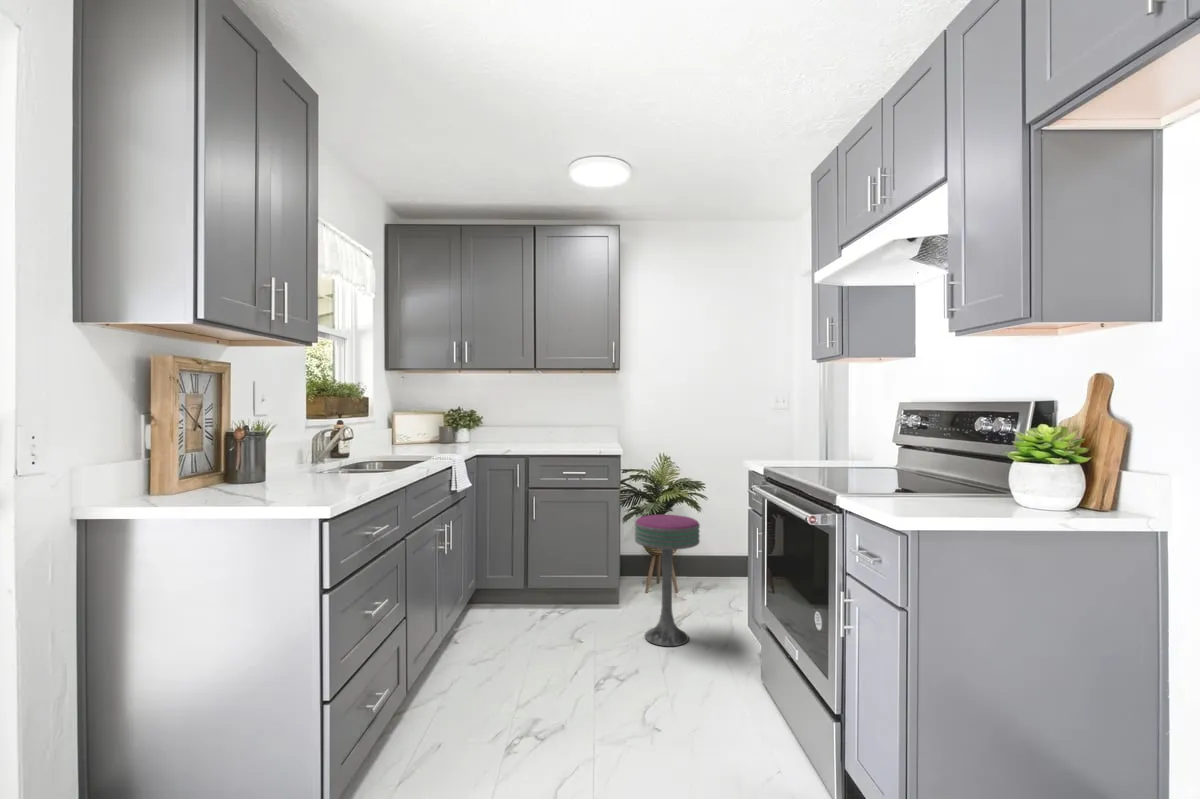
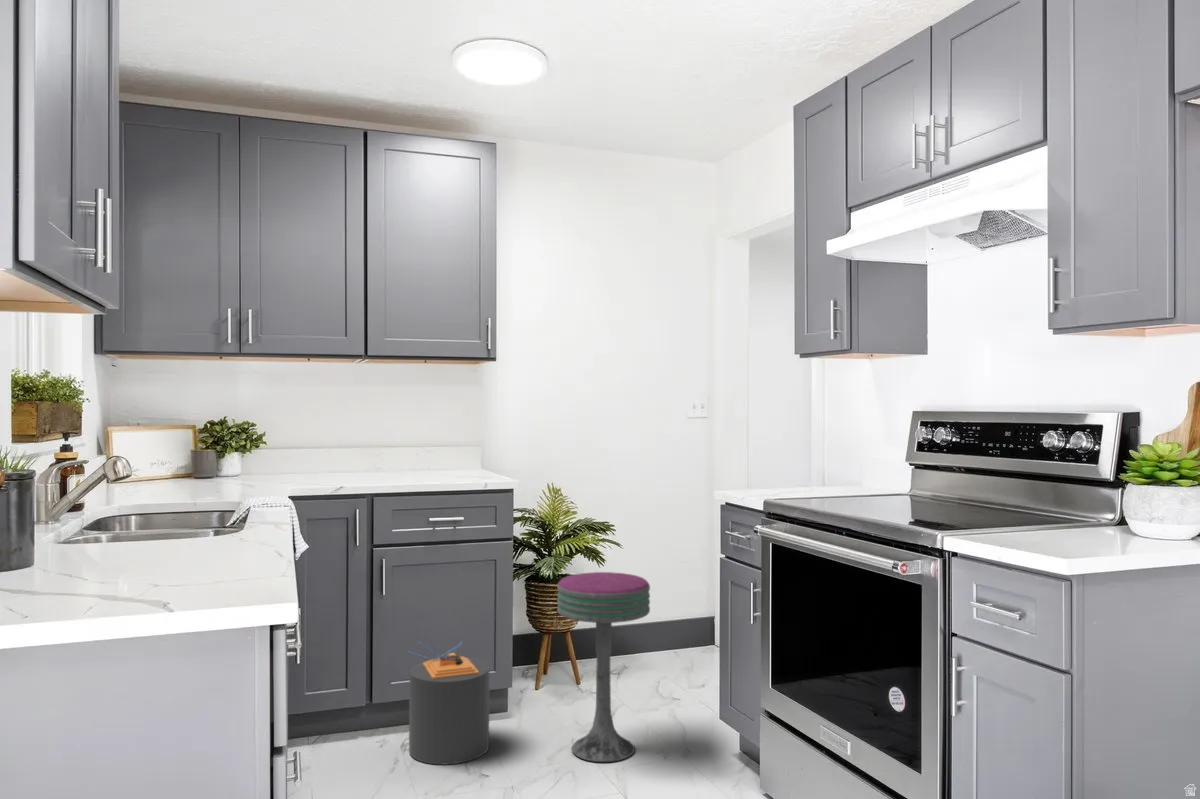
trash can: none [543,544,596,632] -> present [408,635,490,765]

